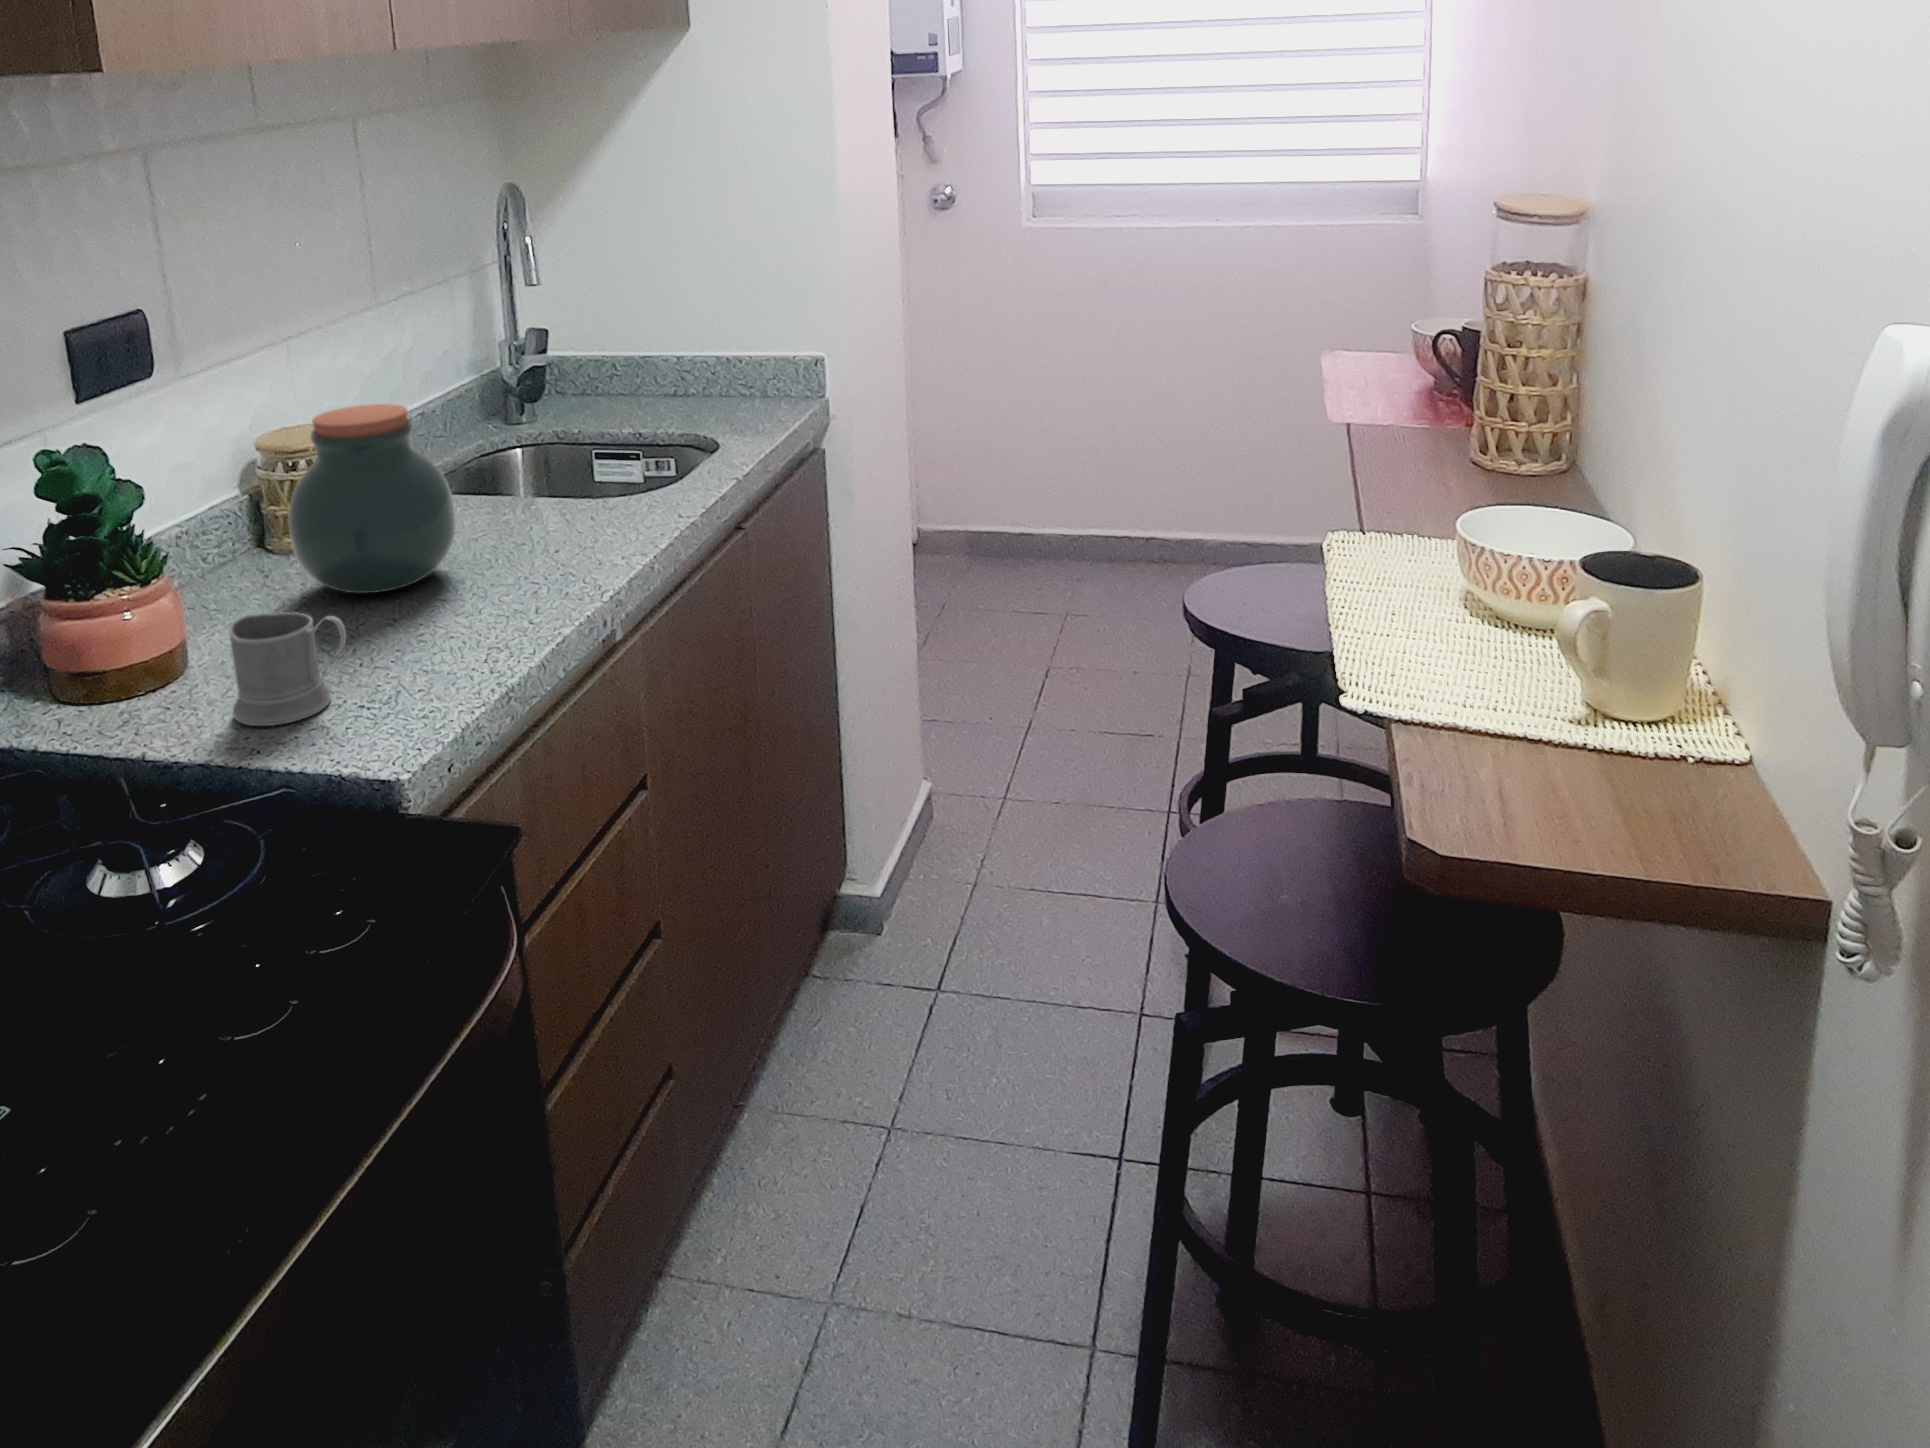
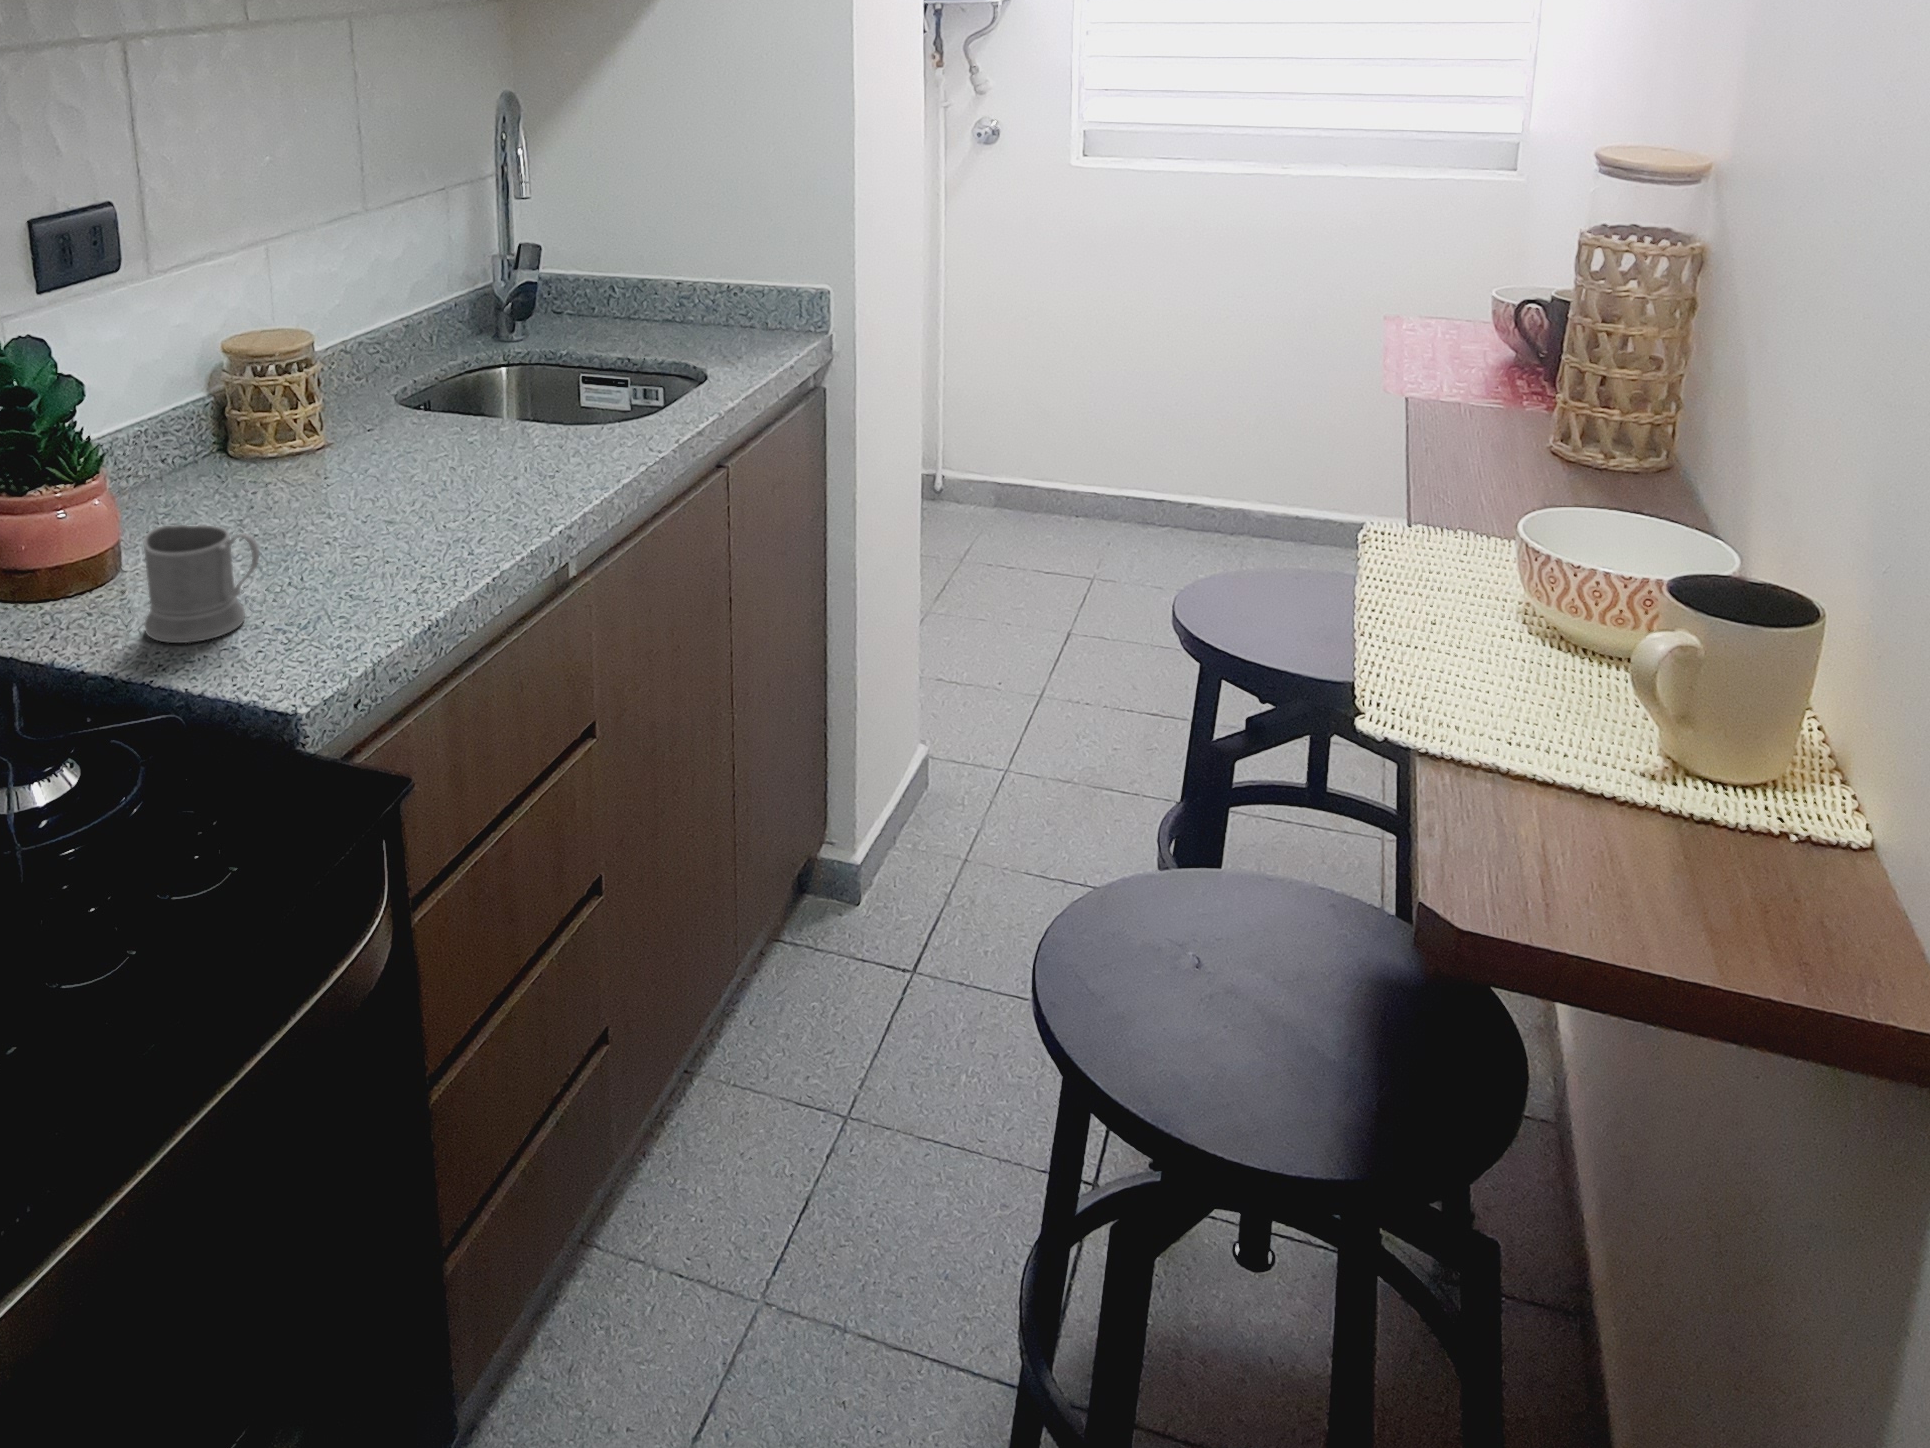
jar: present [288,404,456,593] -> none [235,314,406,509]

